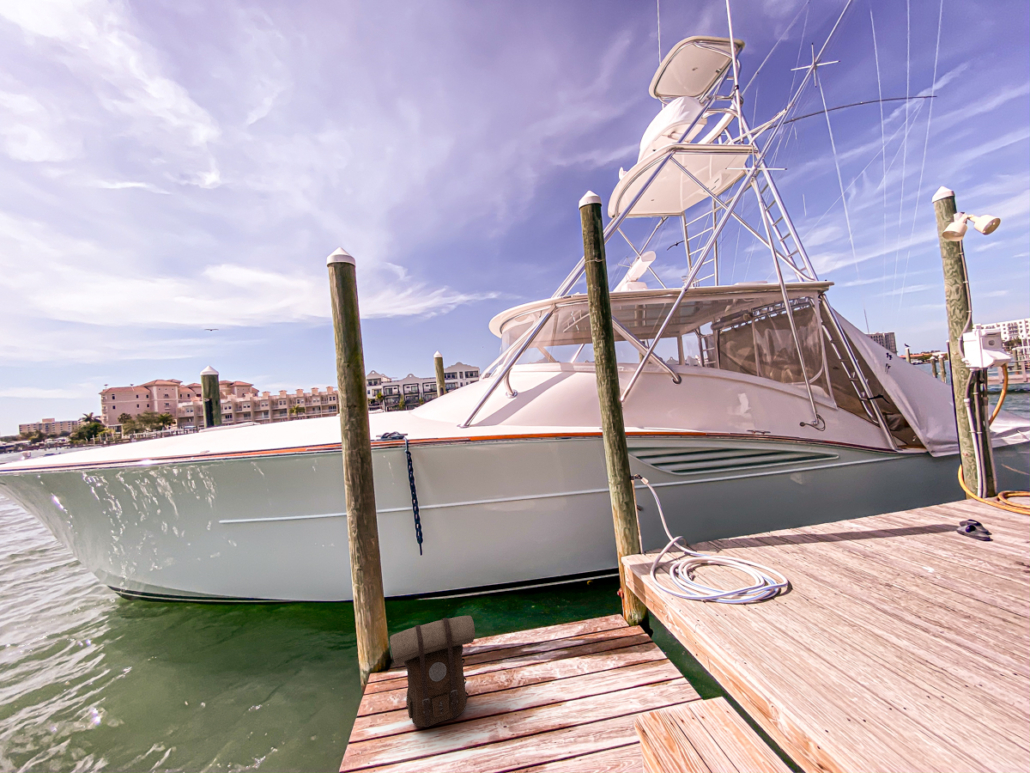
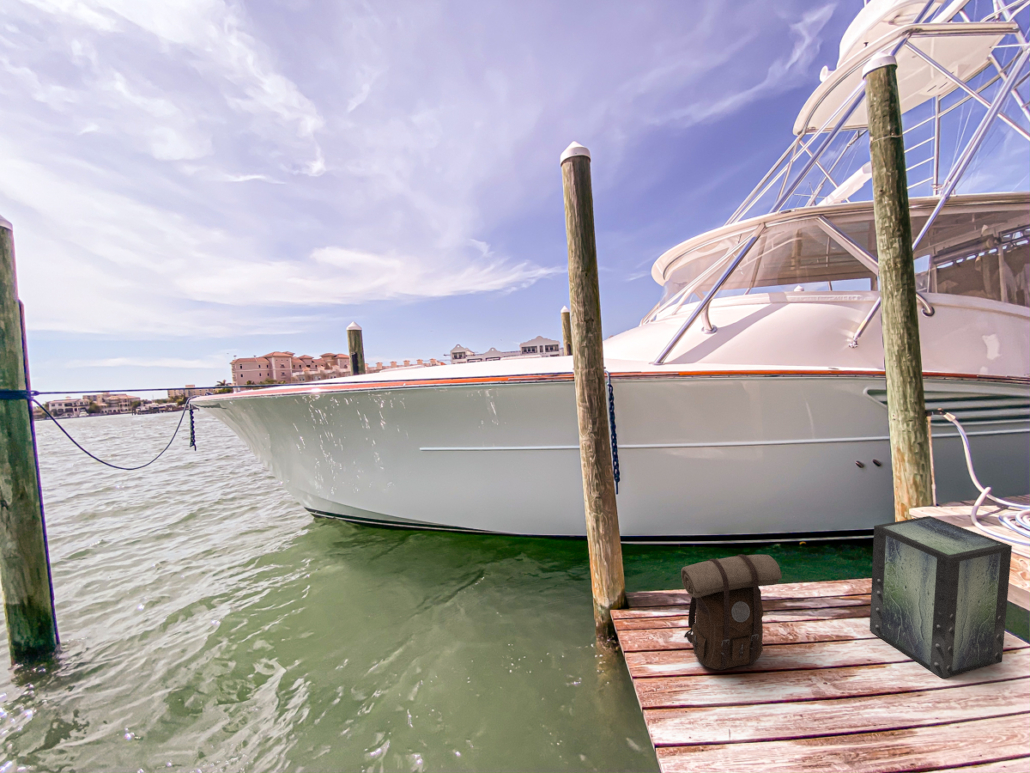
storage box: none [564,566,654,709] -> present [870,516,1012,679]

